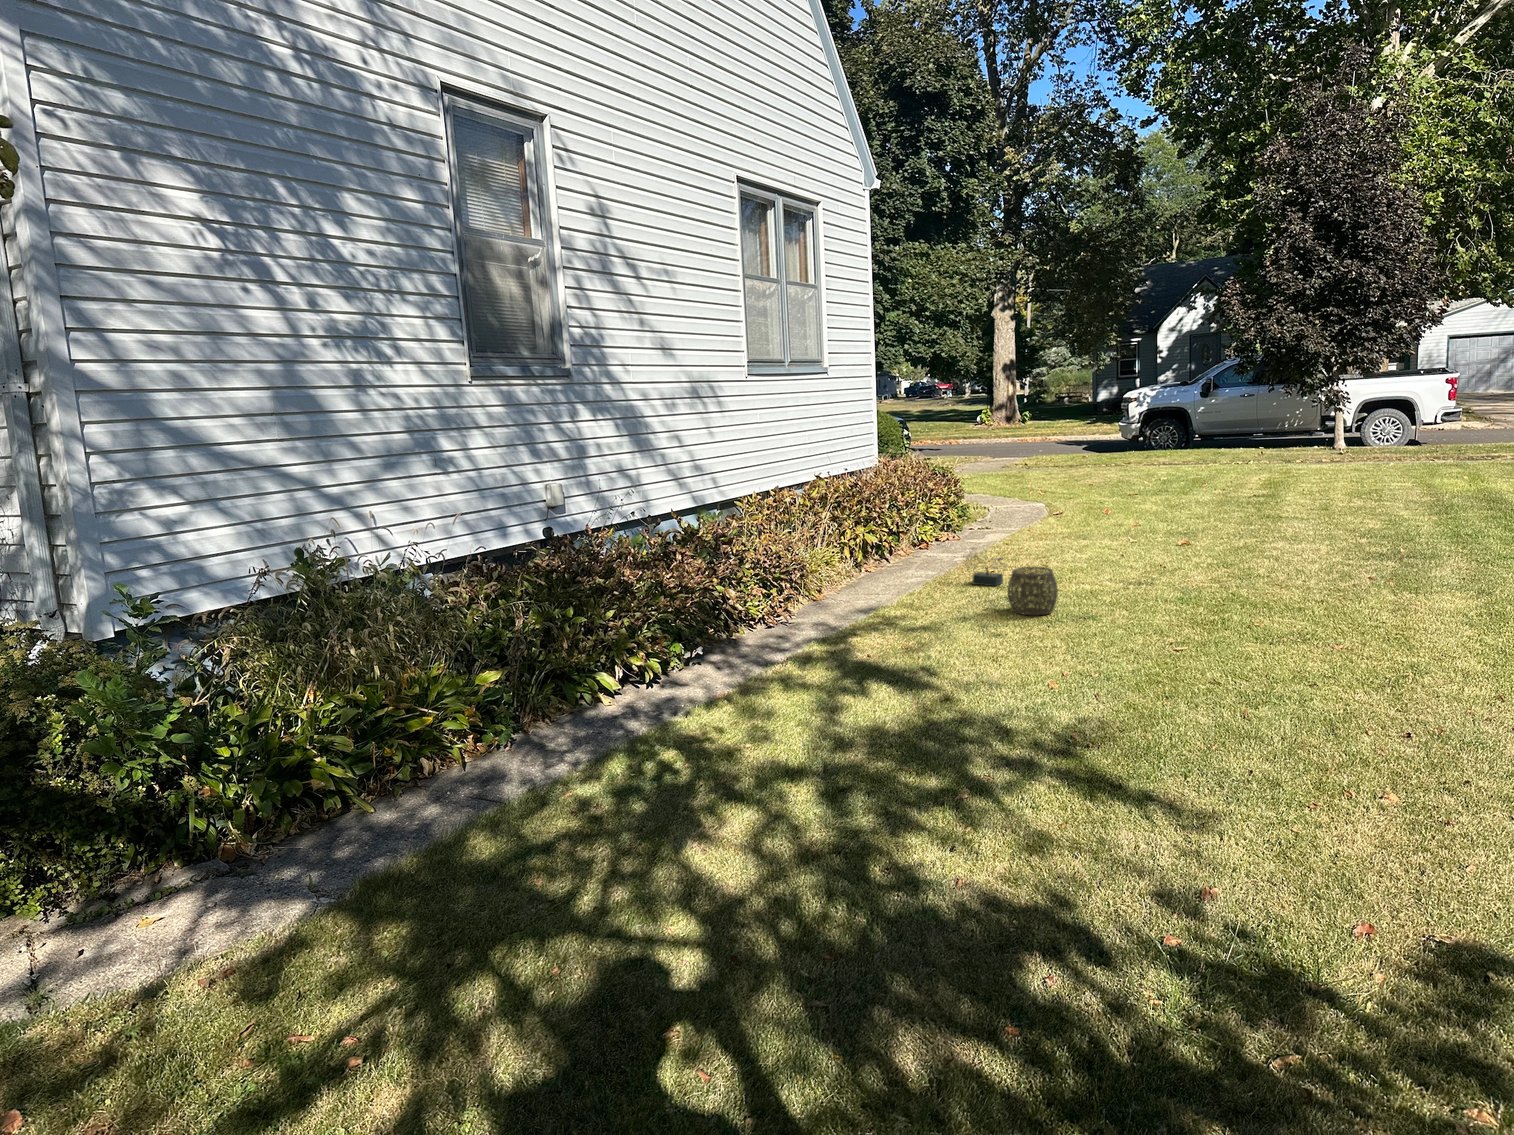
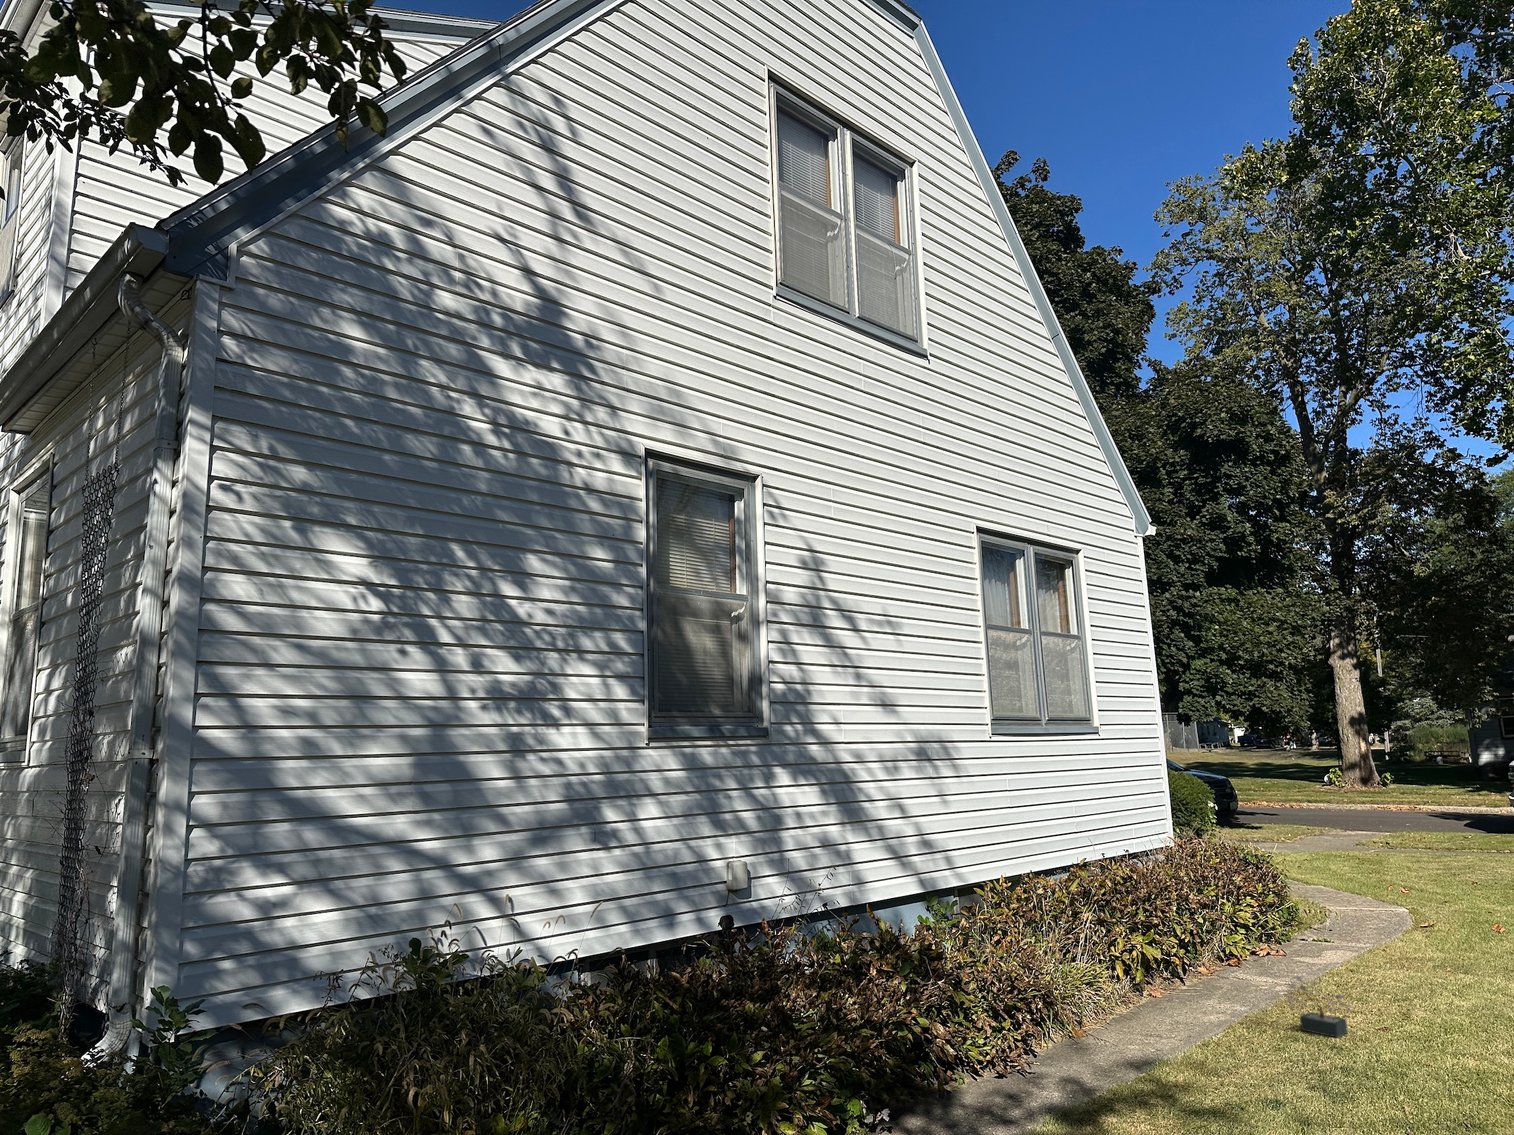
woven basket: present [1007,567,1058,616] -> none [1349,1020,1434,1103]

